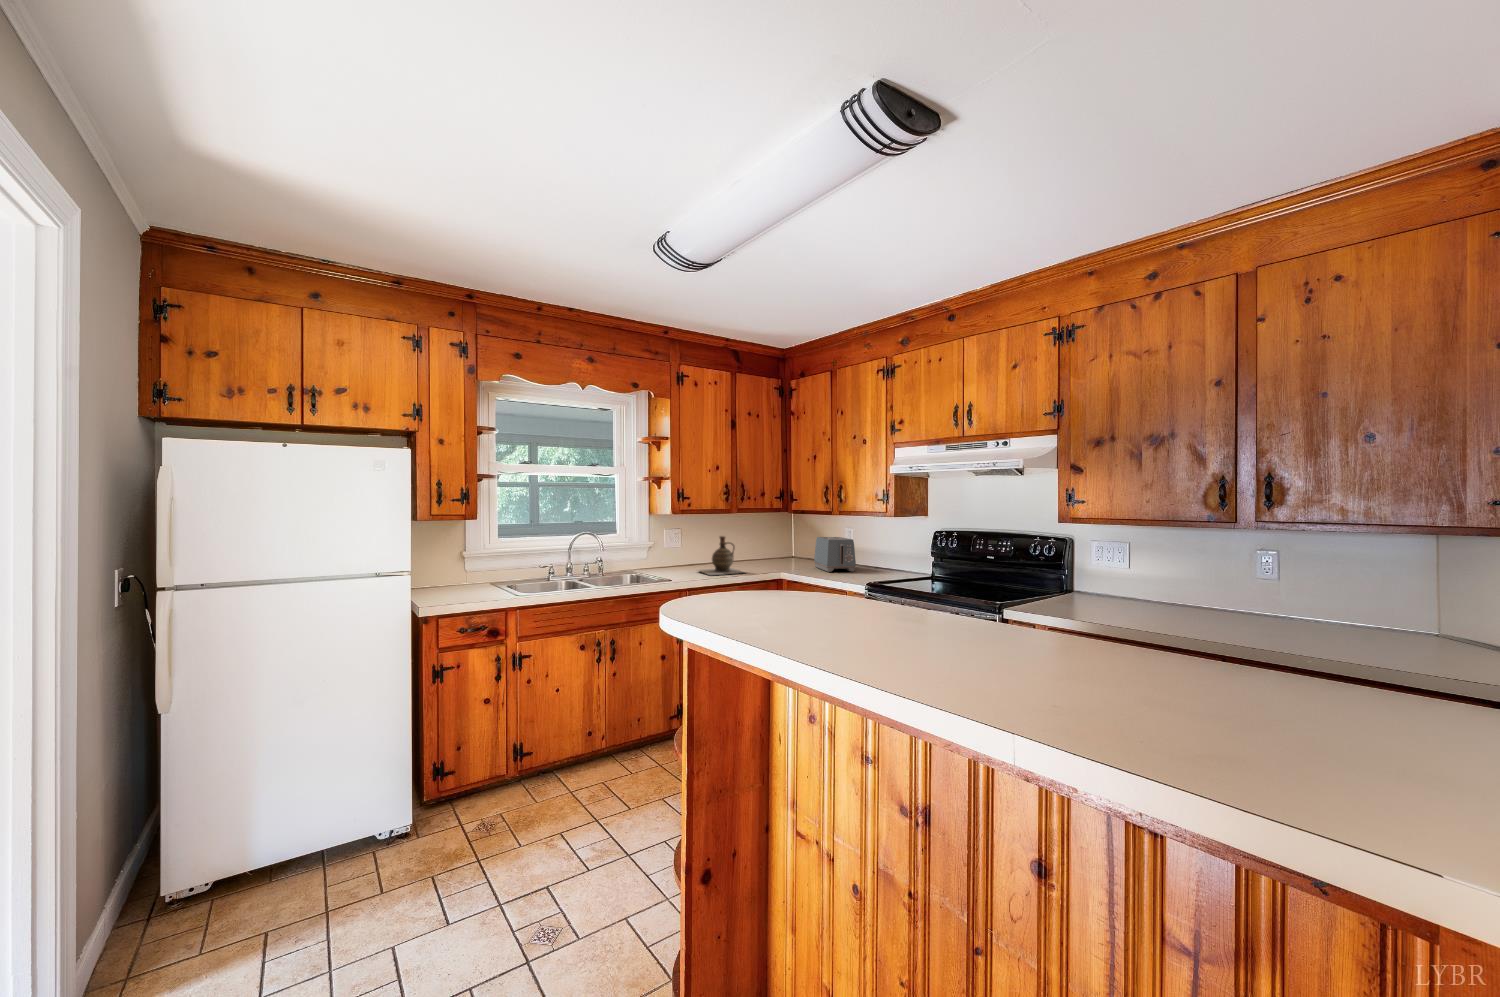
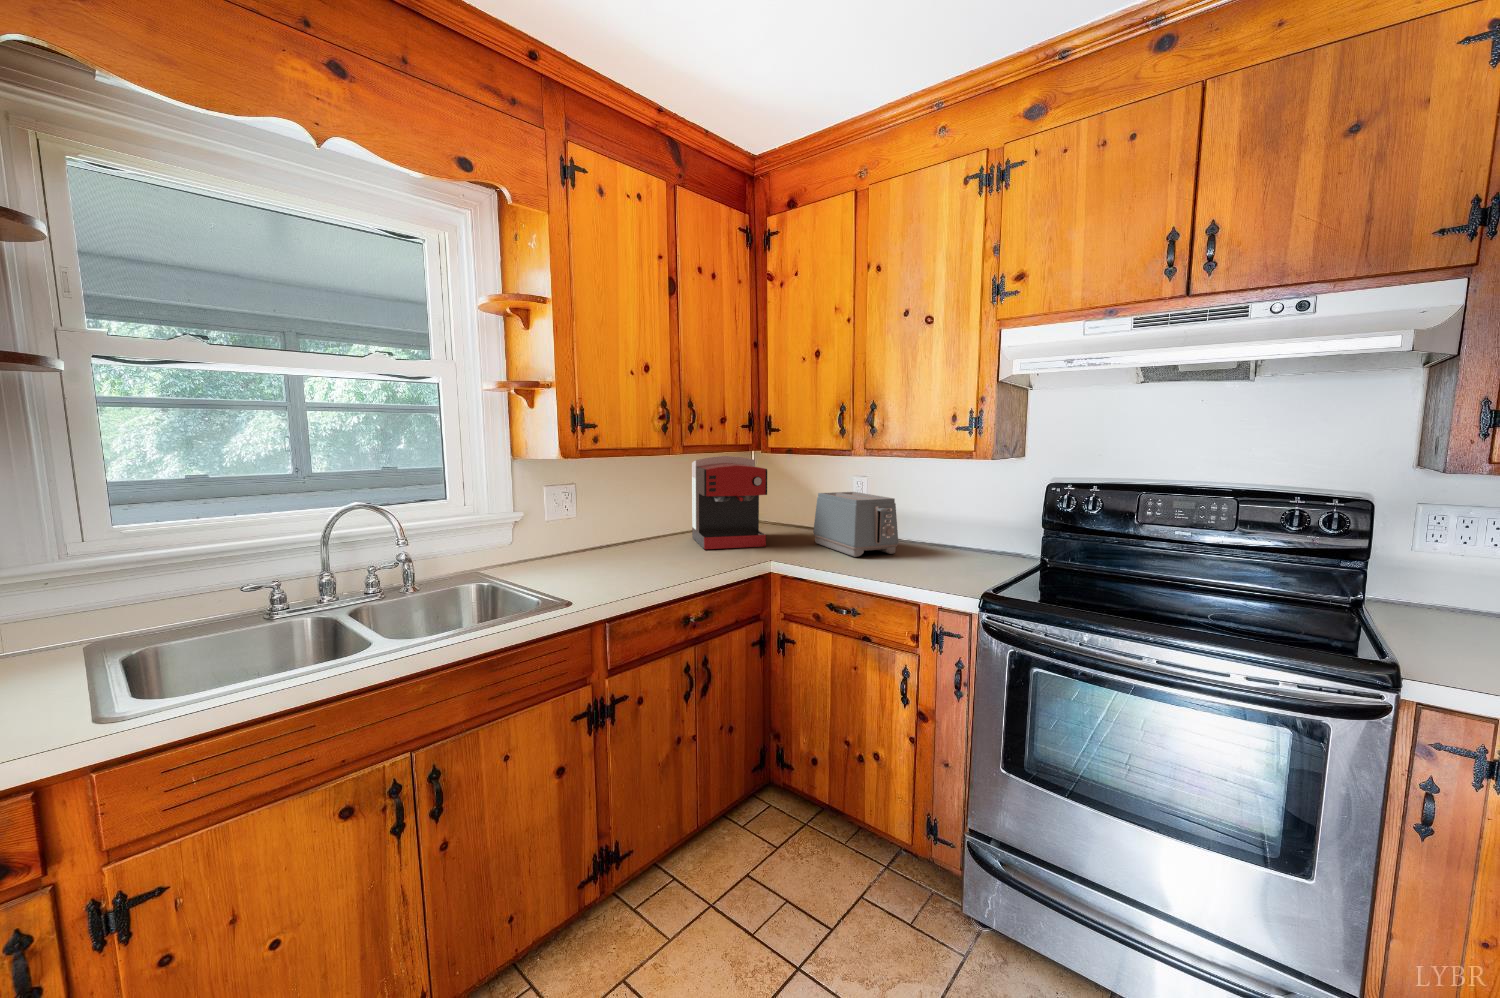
coffee maker: none [747,515,786,567] -> present [692,456,767,549]
ceramic jug: present [699,536,743,575] -> none [612,499,714,580]

